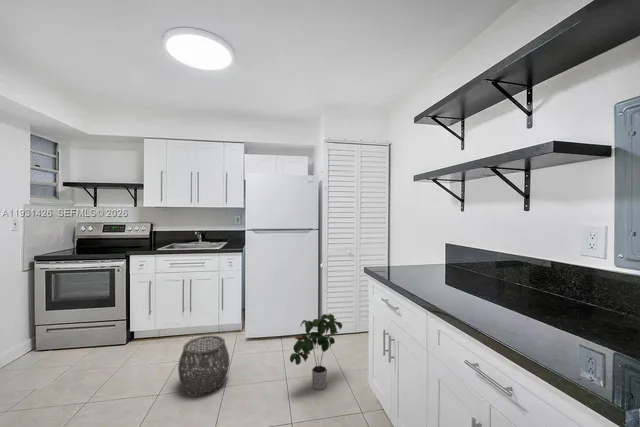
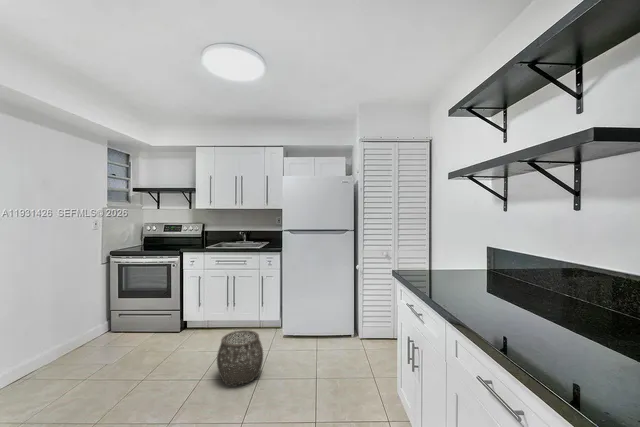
potted plant: present [290,314,342,390] -> none [317,317,374,393]

